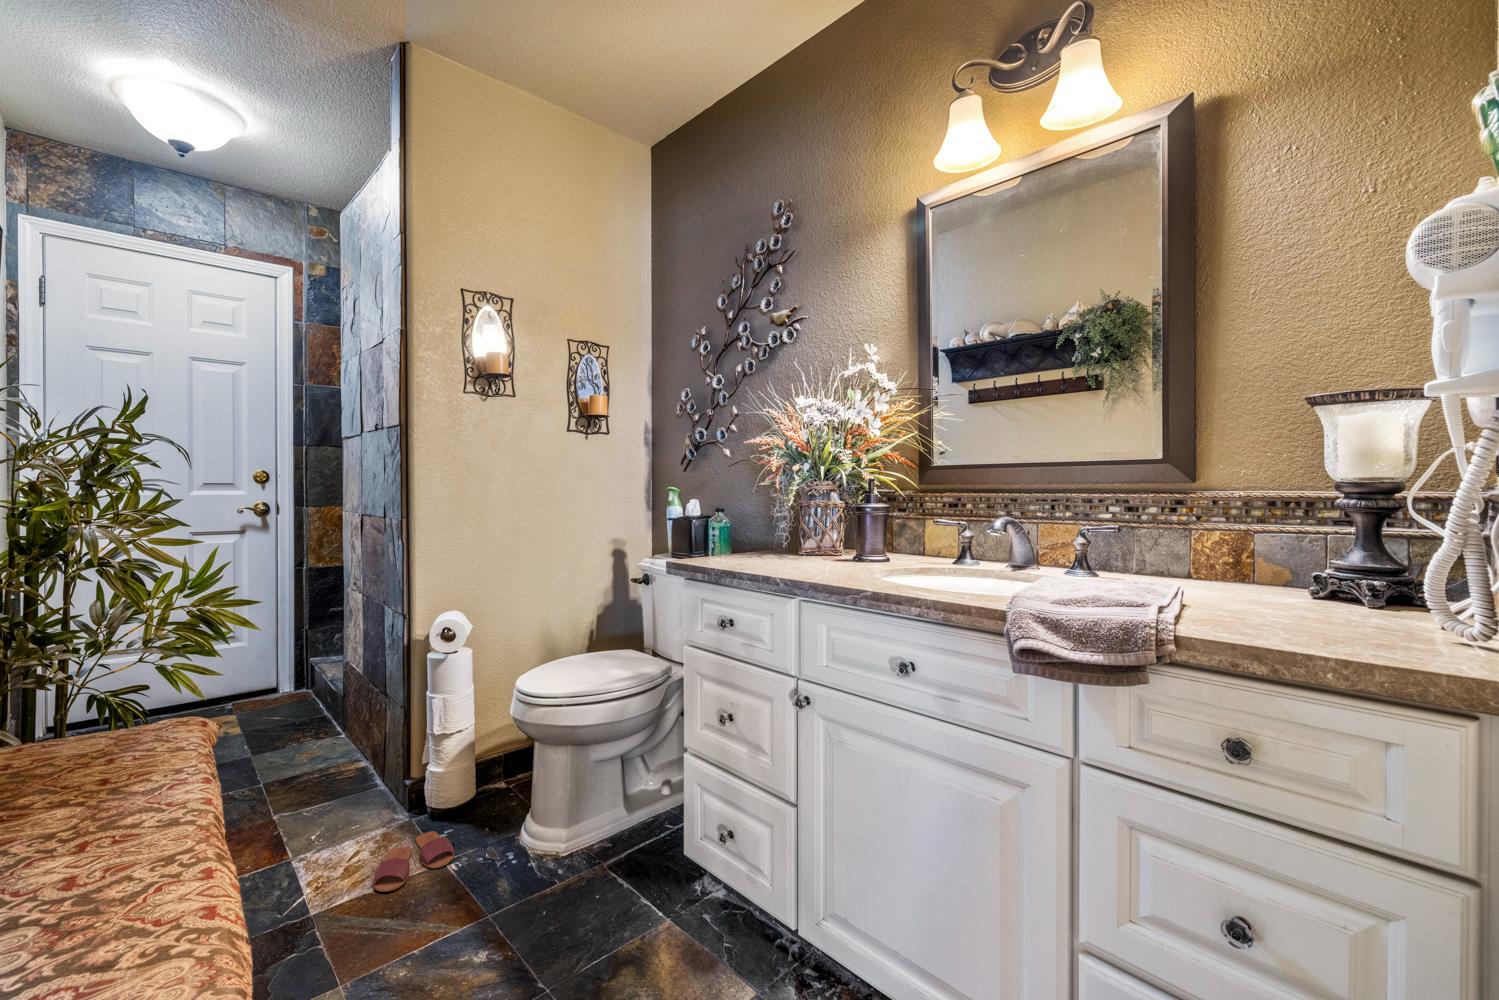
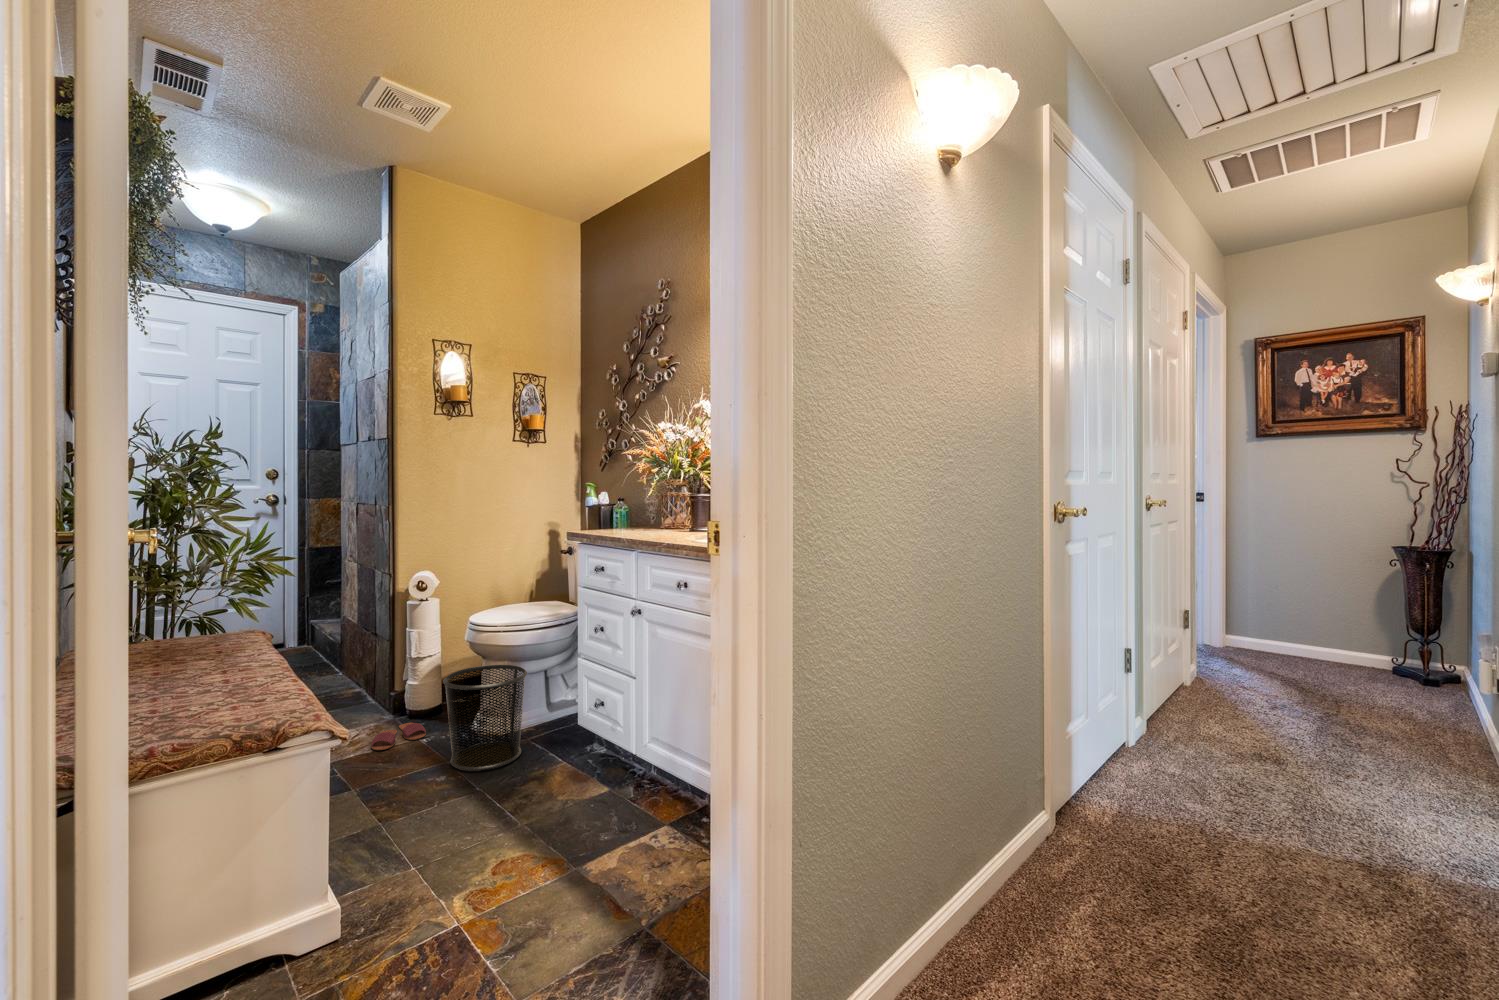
waste bin: none [481,759,607,944] -> present [443,665,527,771]

